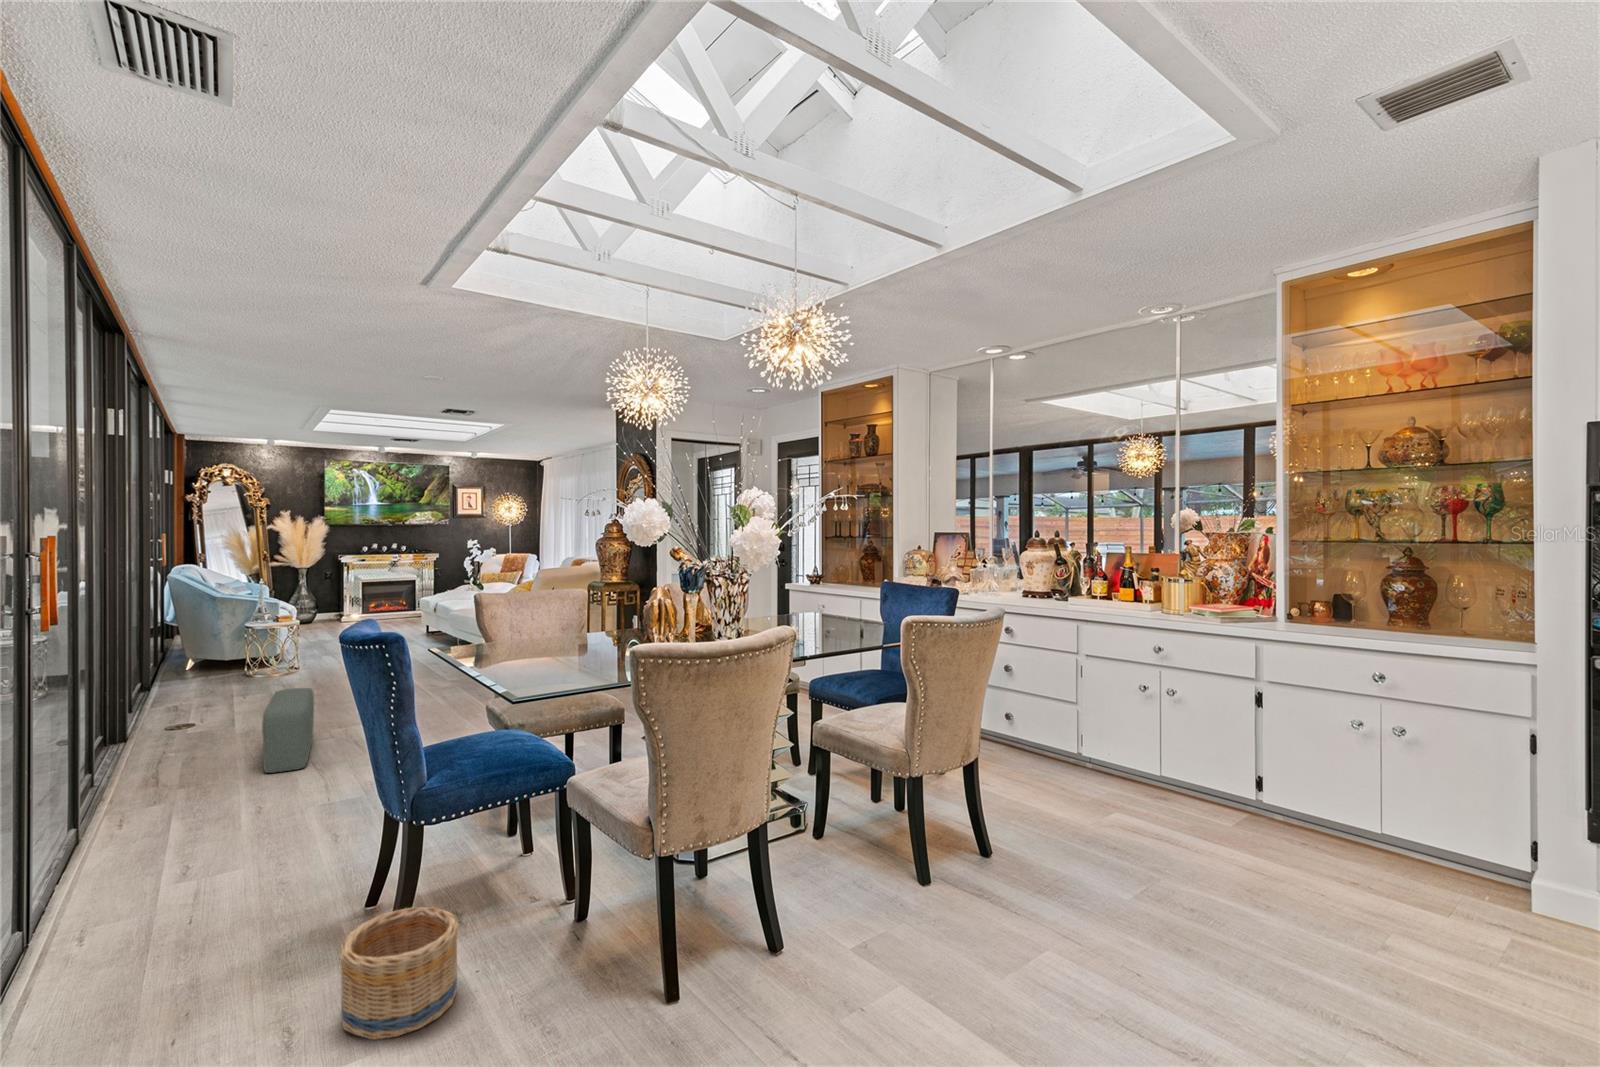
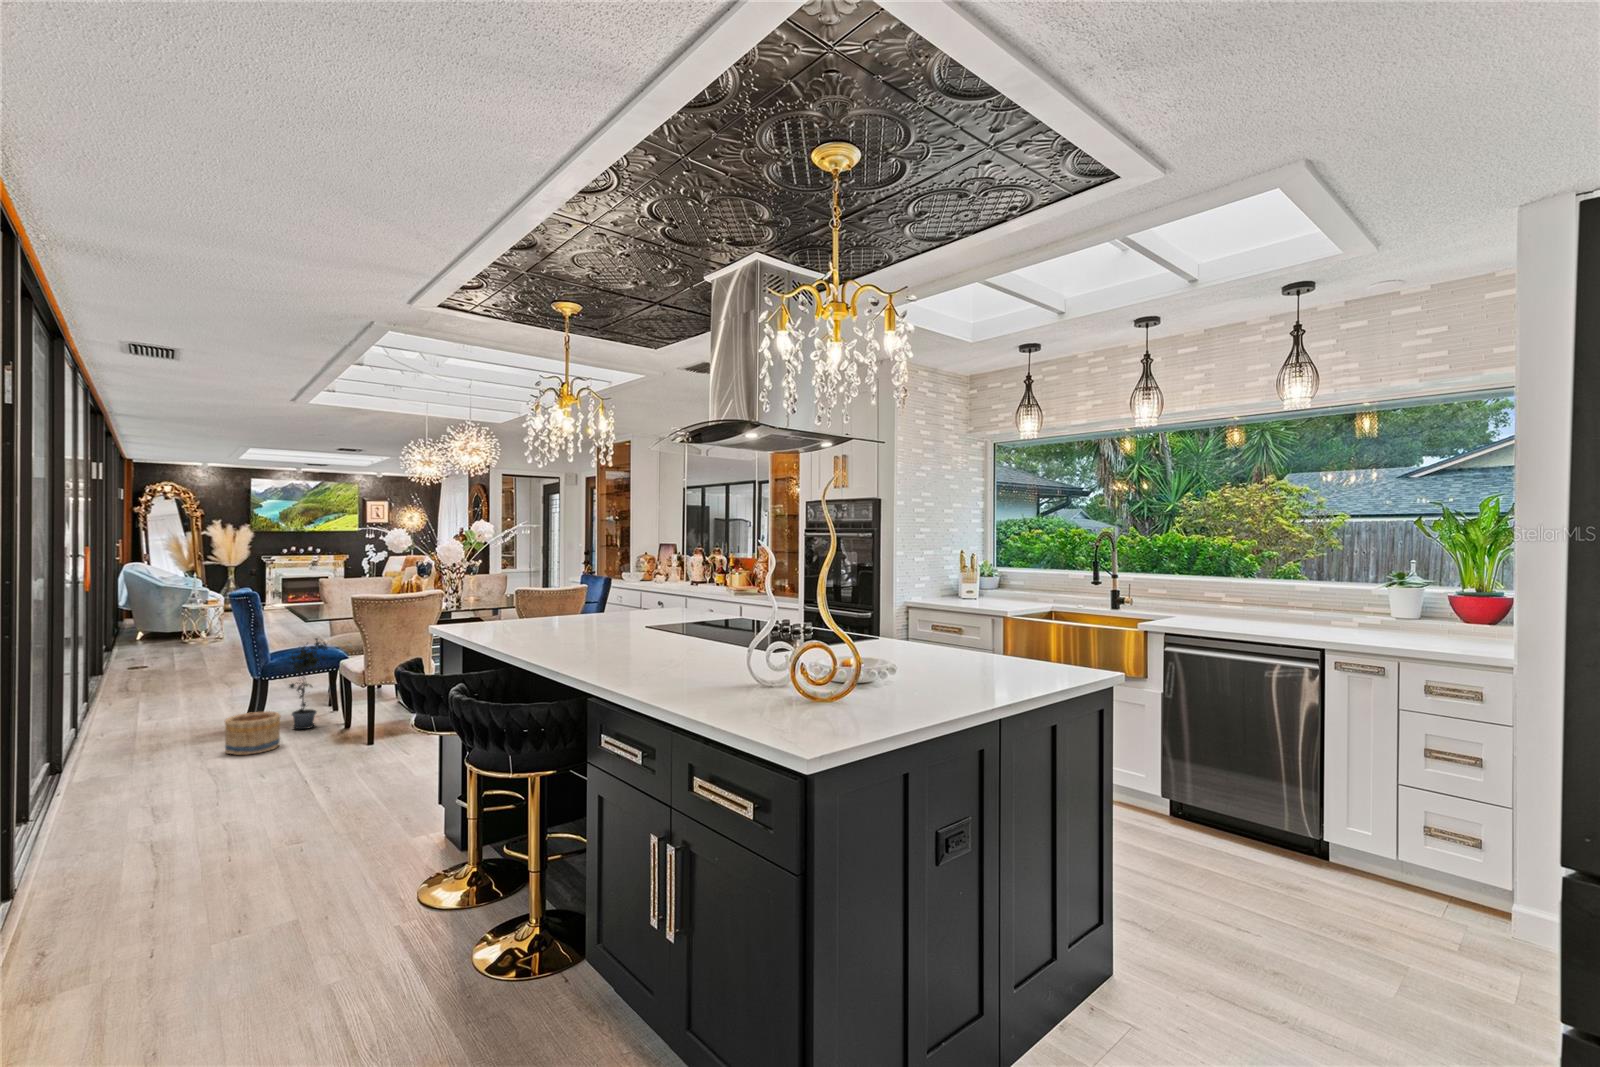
pouf: present [262,688,314,773] -> none [194,640,228,686]
potted plant: none [442,725,530,918] -> present [290,638,328,729]

